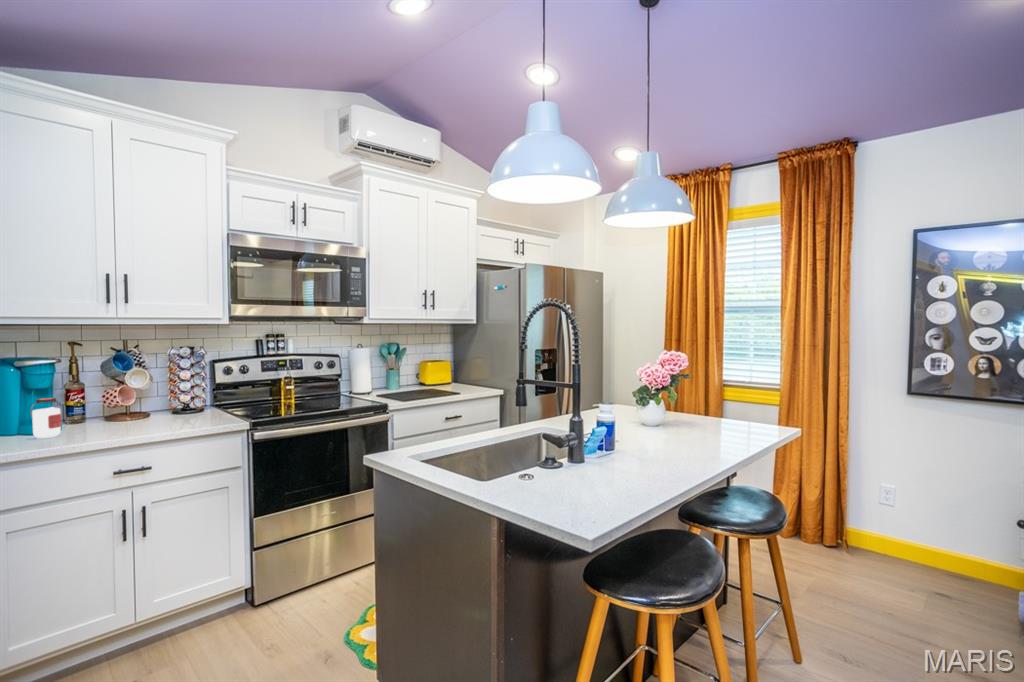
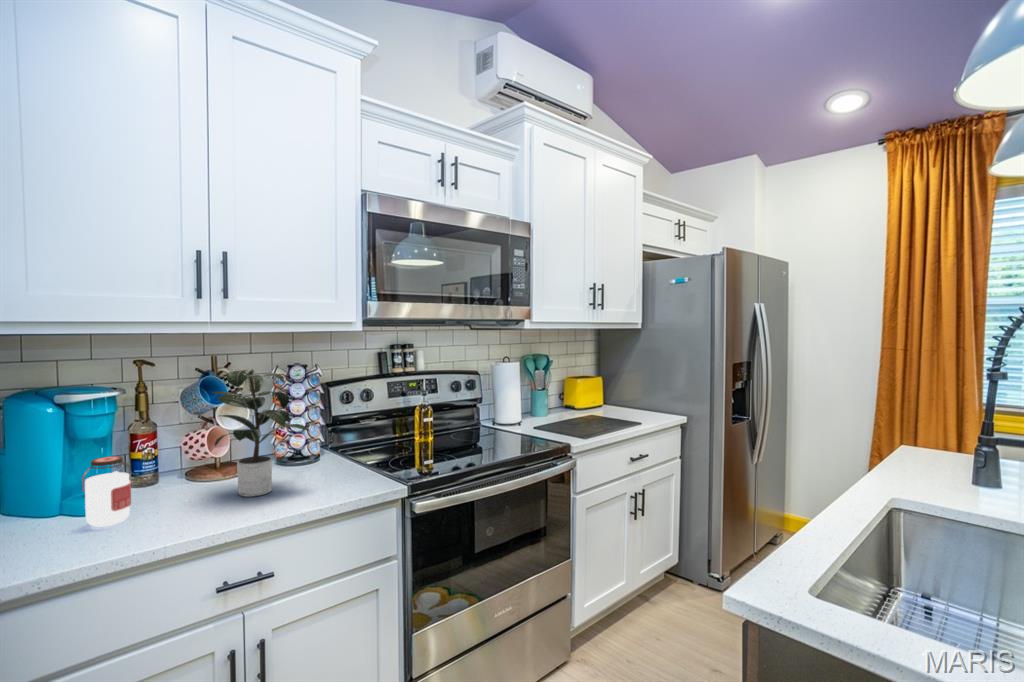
potted plant: none [107,347,196,427] -> present [213,369,309,497]

